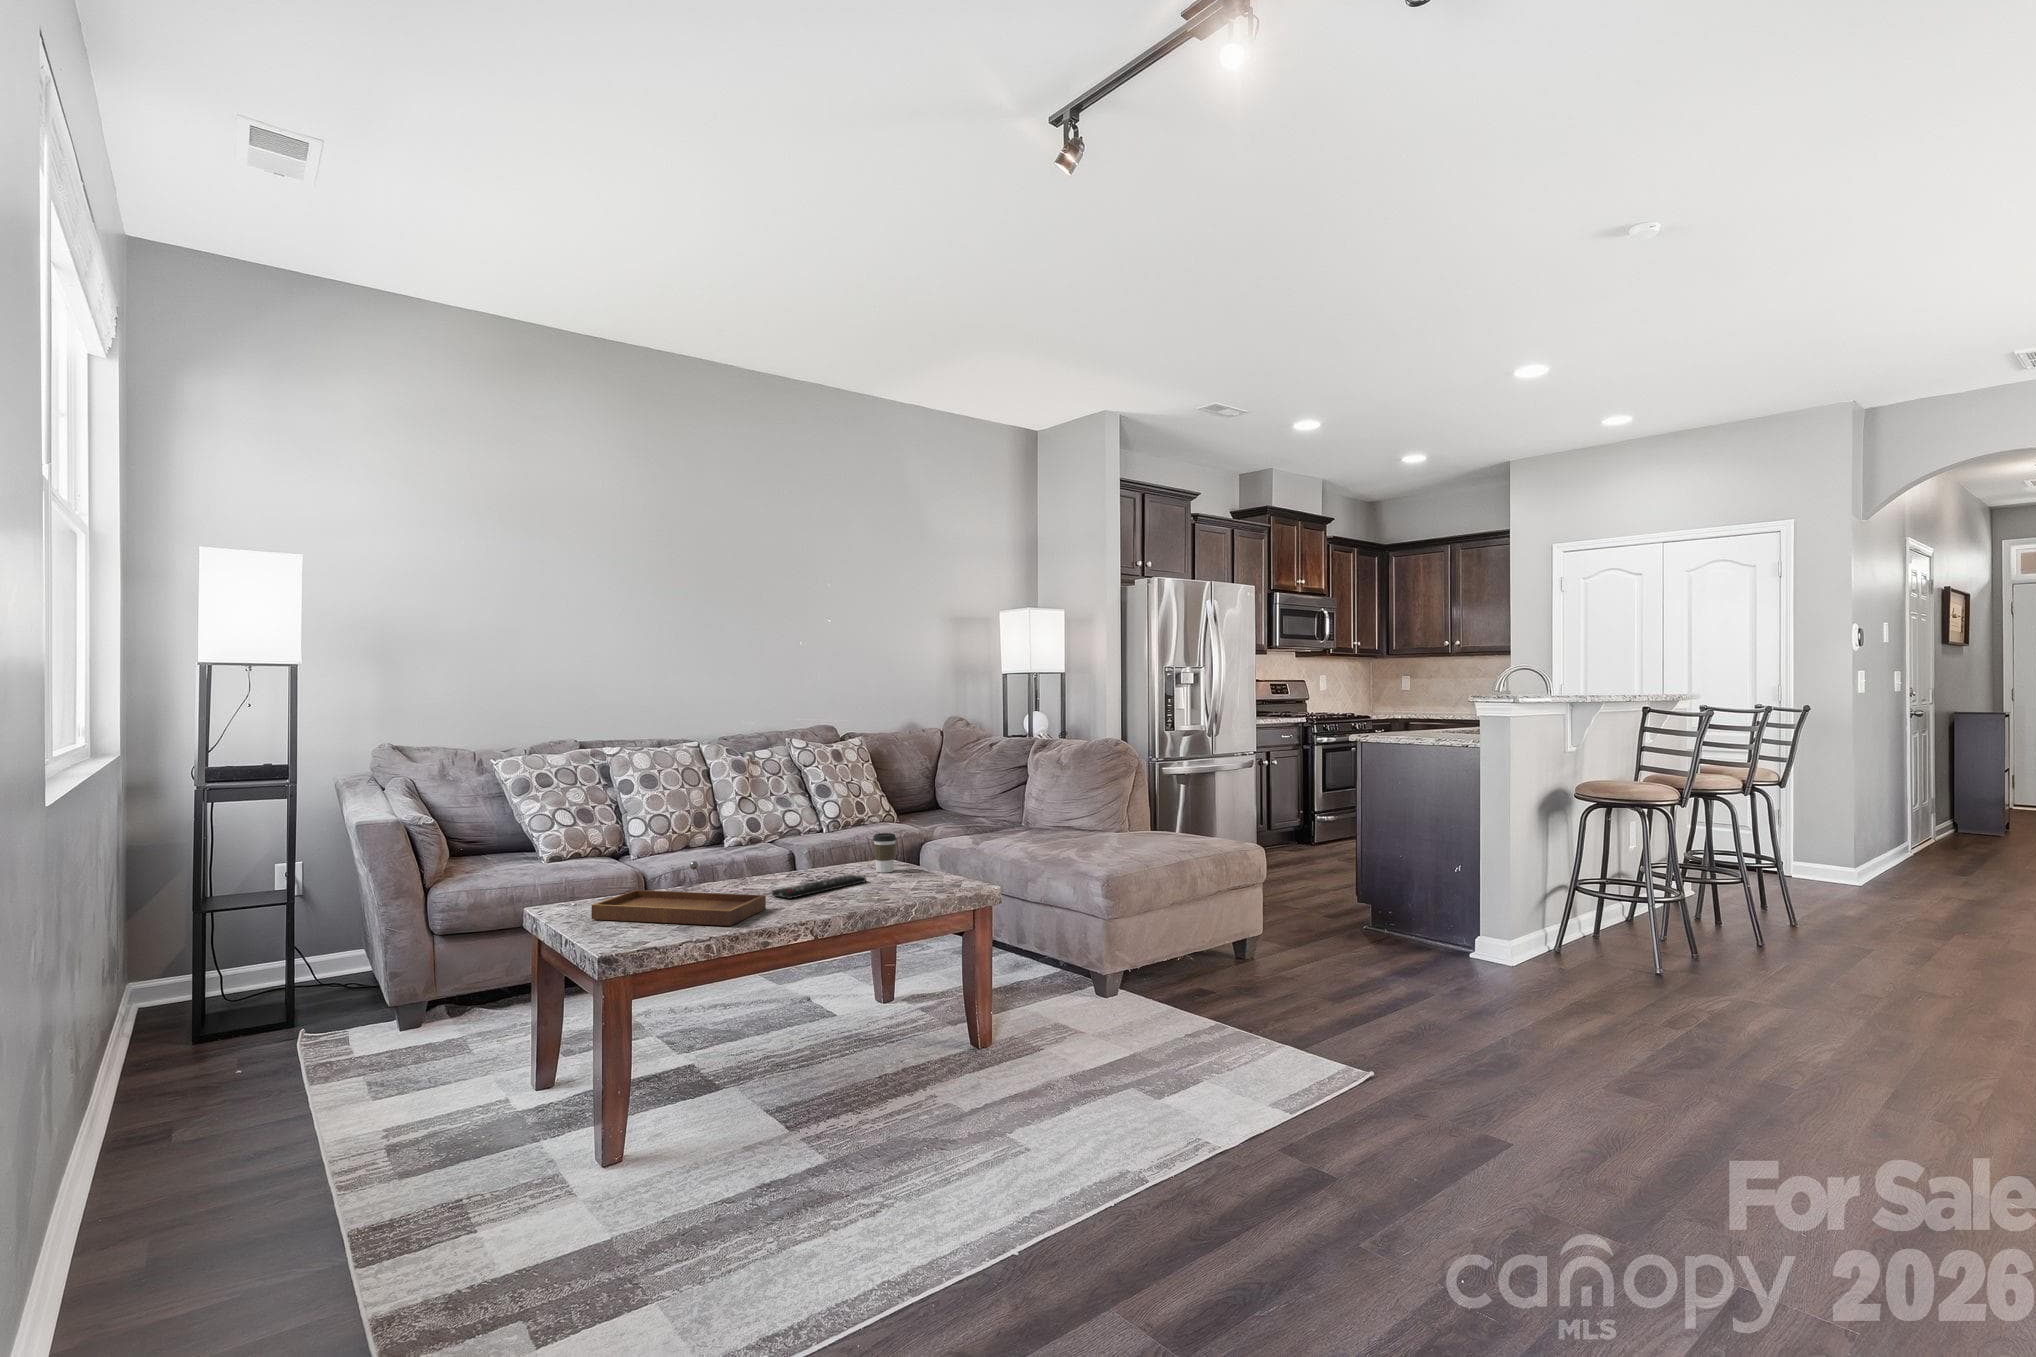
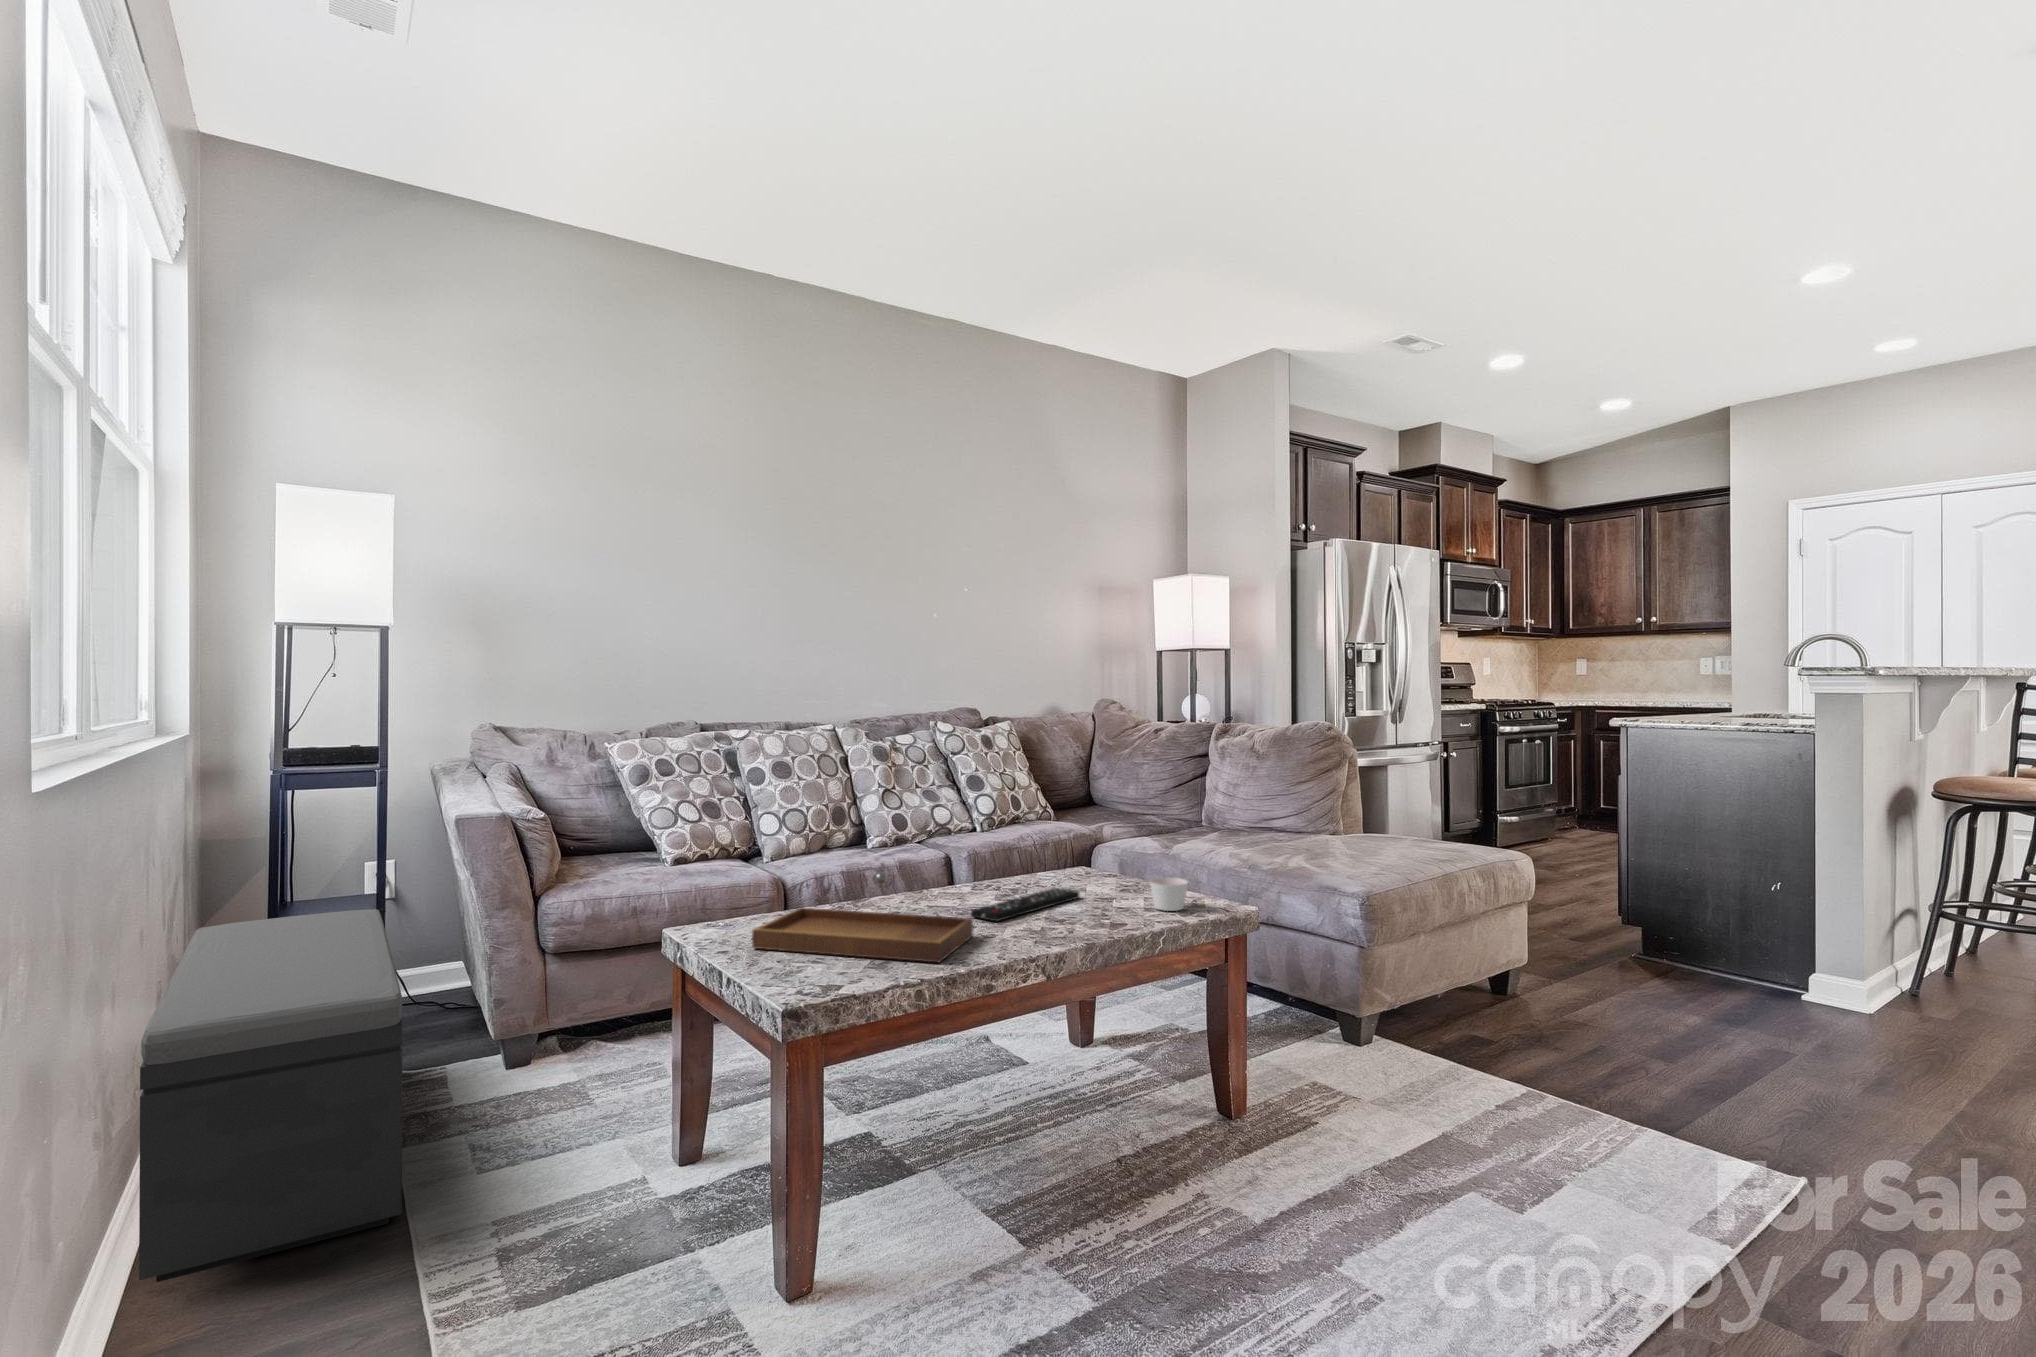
coffee cup: present [873,833,896,873] -> none [1079,835,1107,885]
candle: none [916,865,945,890] -> present [1150,878,1188,911]
storage bench: none [111,900,315,1171] -> present [139,909,402,1282]

